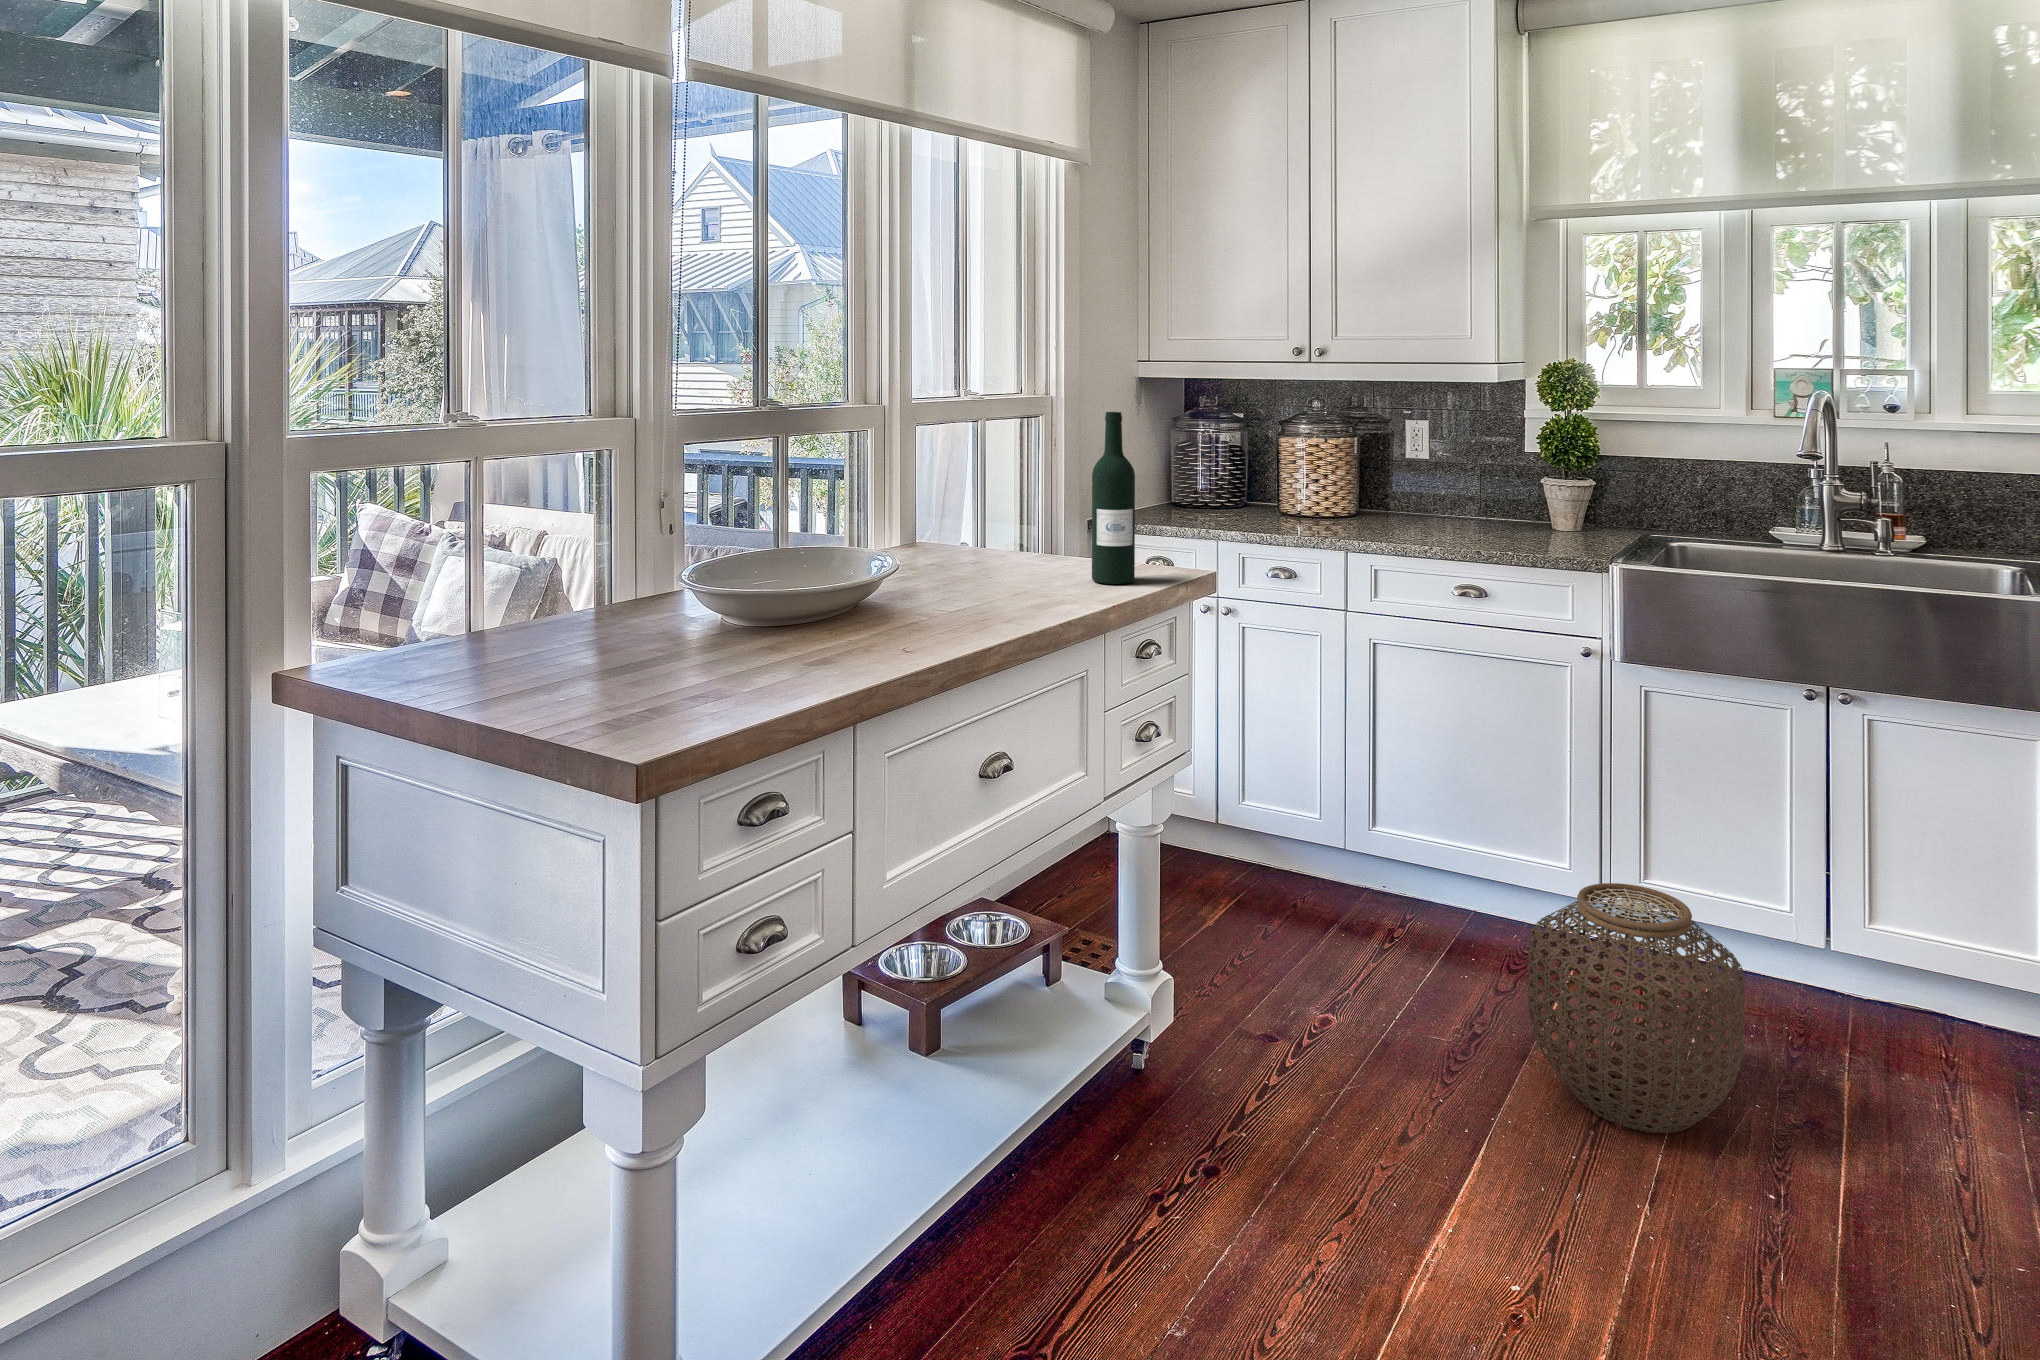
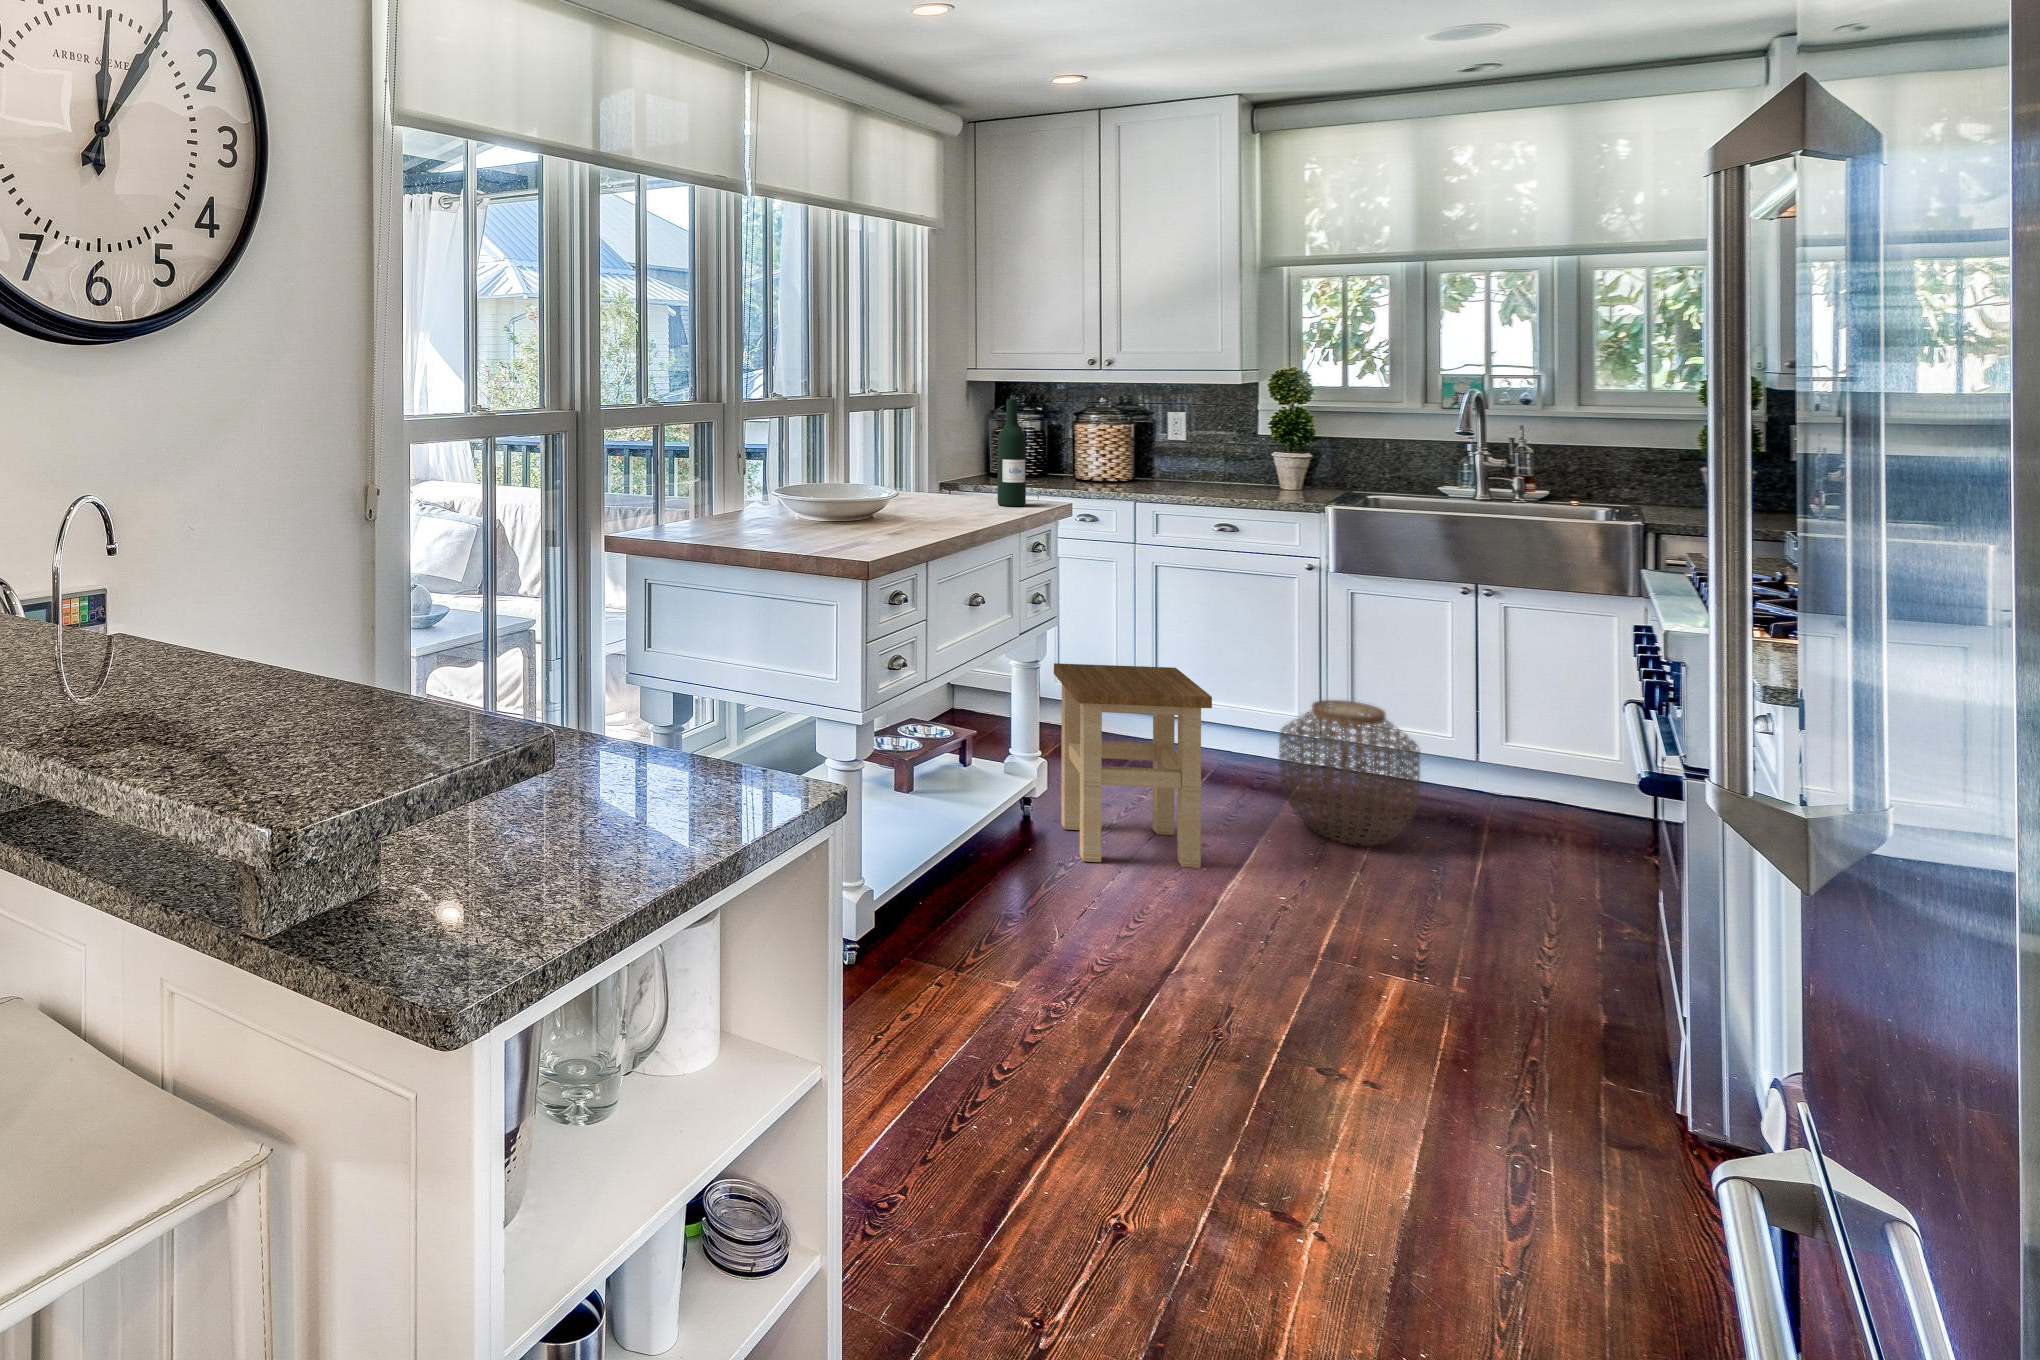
stool: none [1181,830,1406,1197] -> present [1054,663,1212,868]

